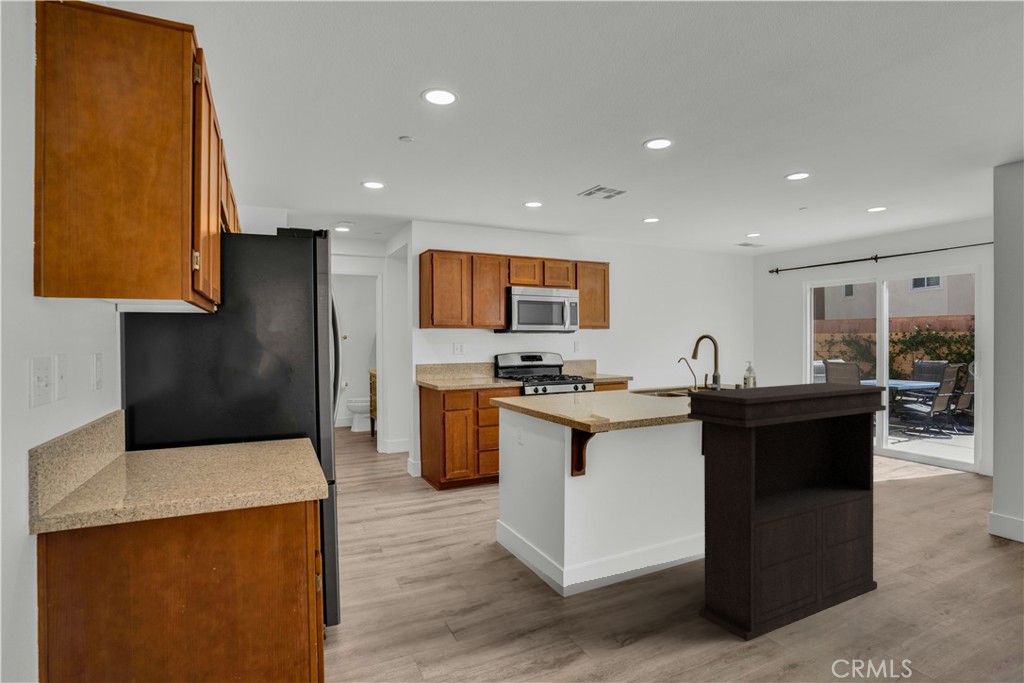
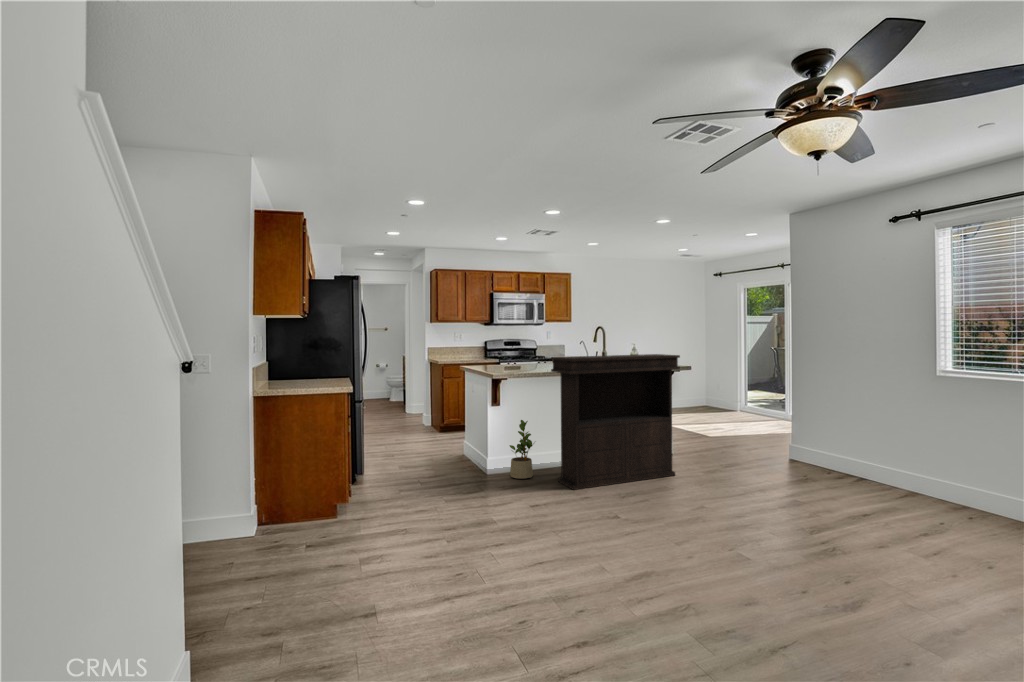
potted plant: none [603,501,655,609] -> present [510,420,533,479]

